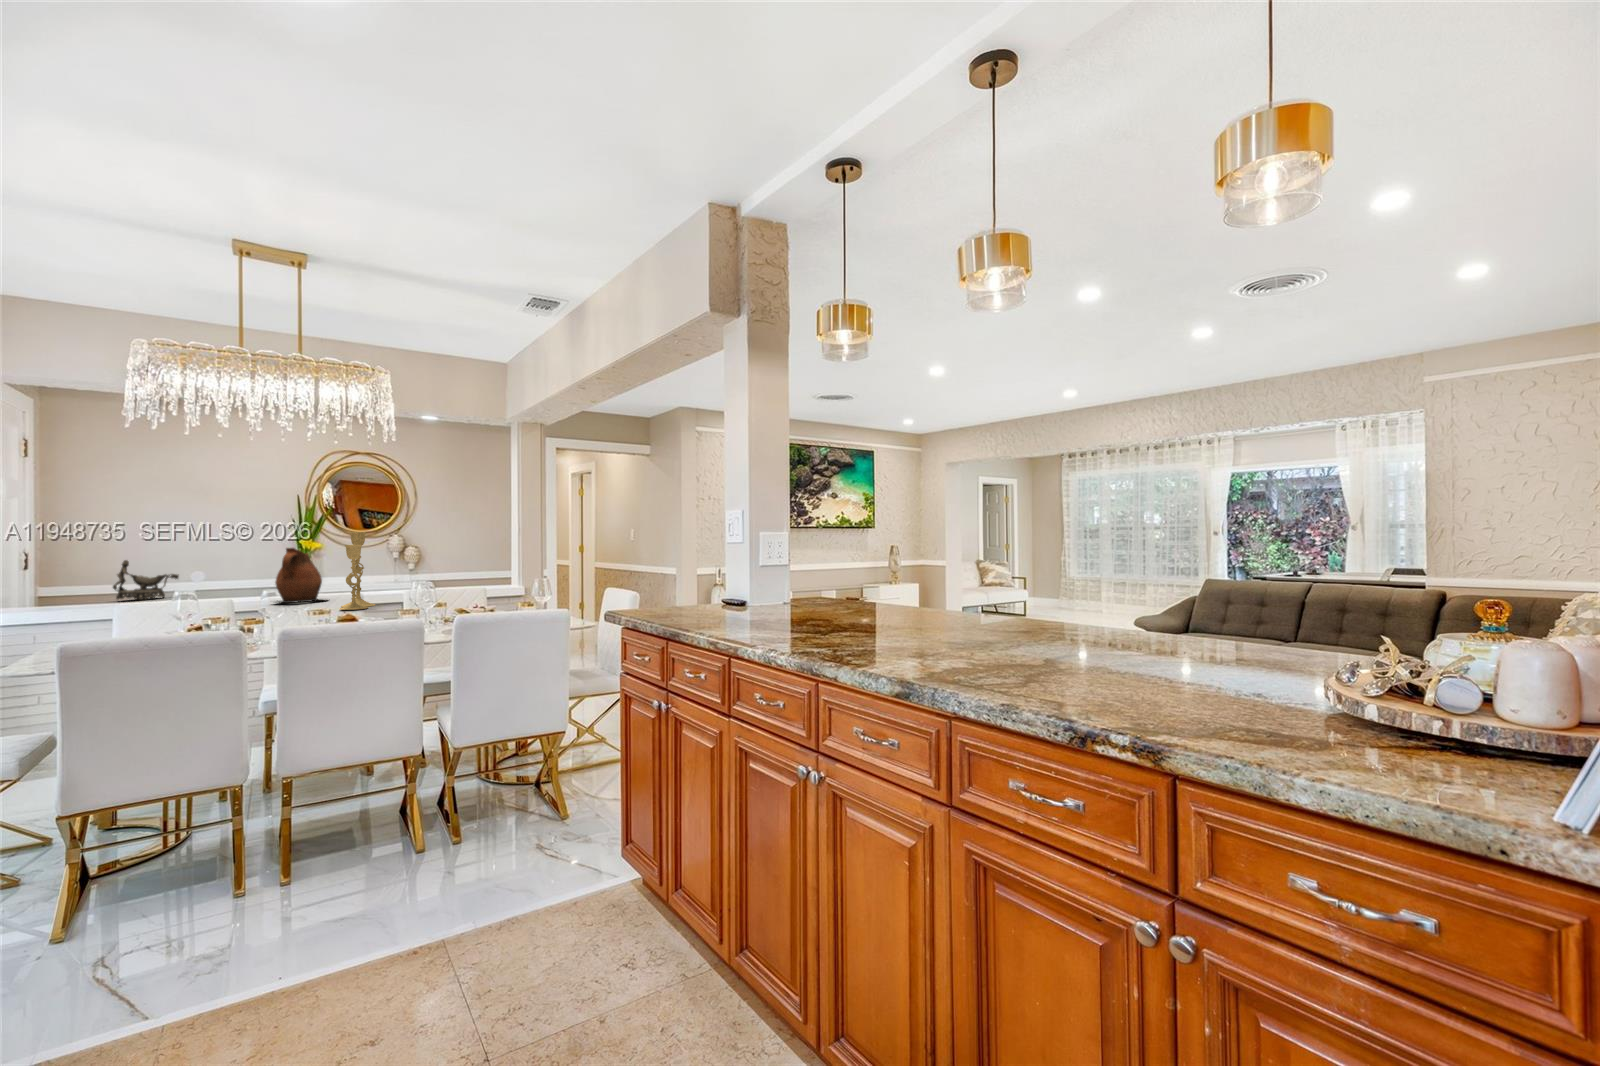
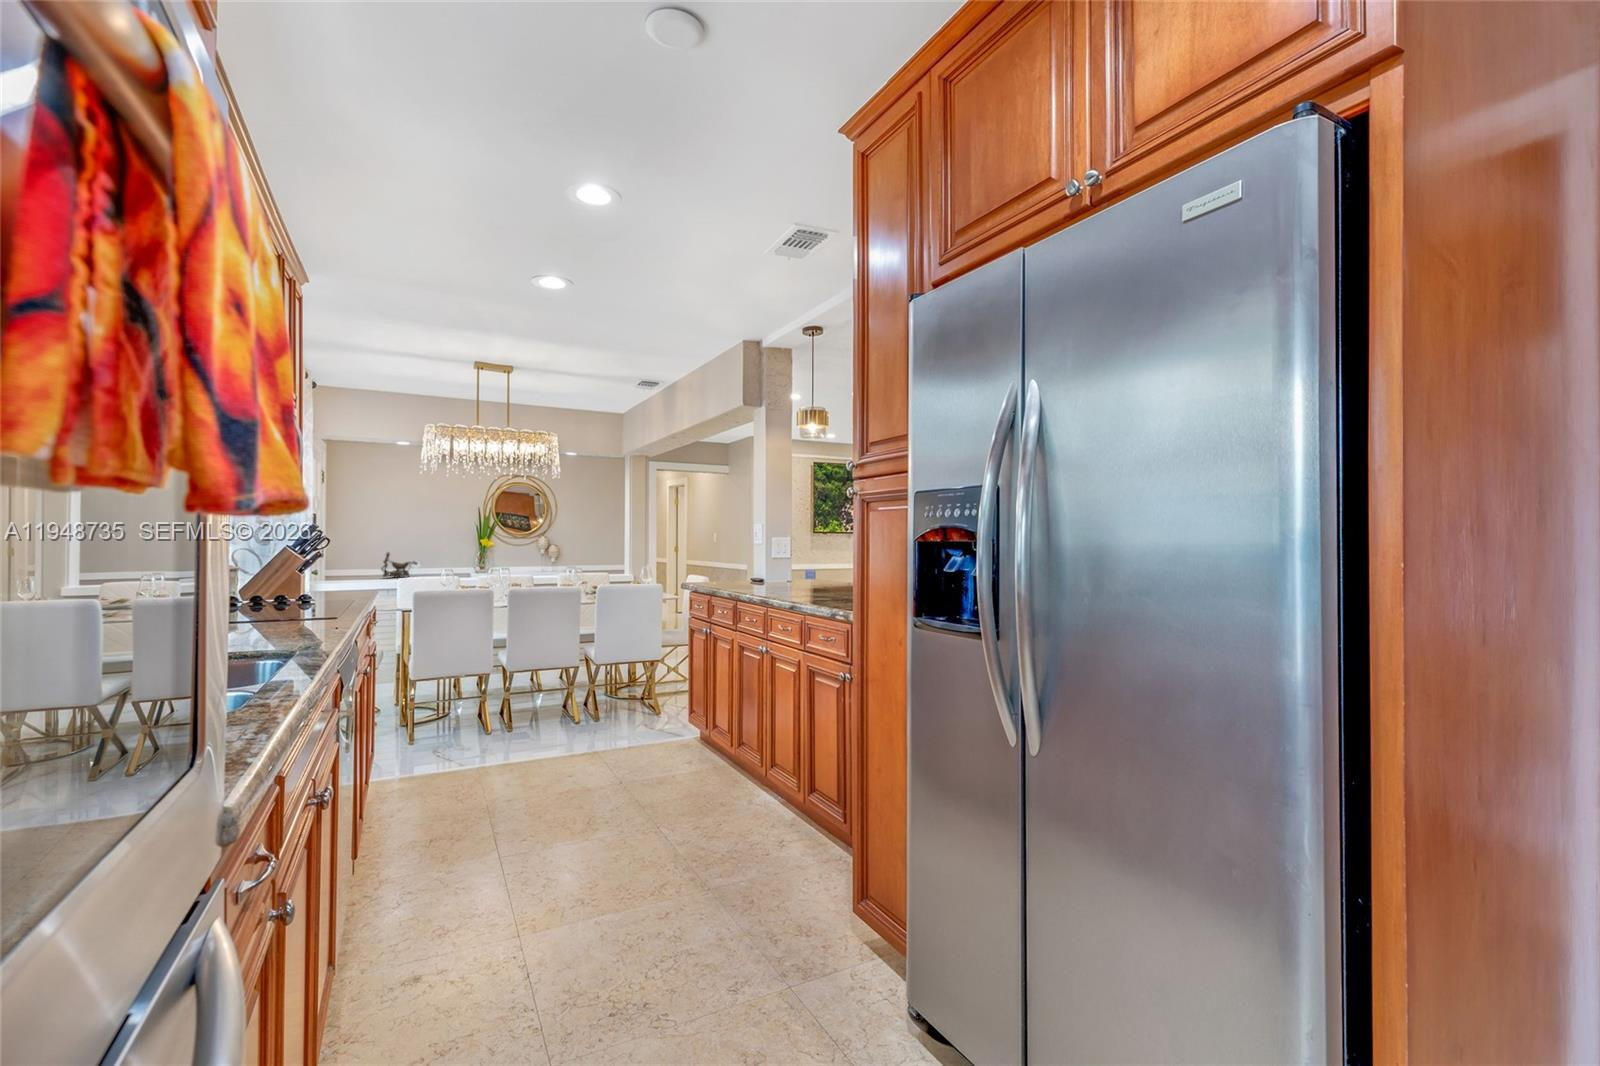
candlestick: present [340,532,375,610] -> none [525,536,545,583]
ceramic pitcher: present [275,548,328,603] -> none [480,545,515,579]

